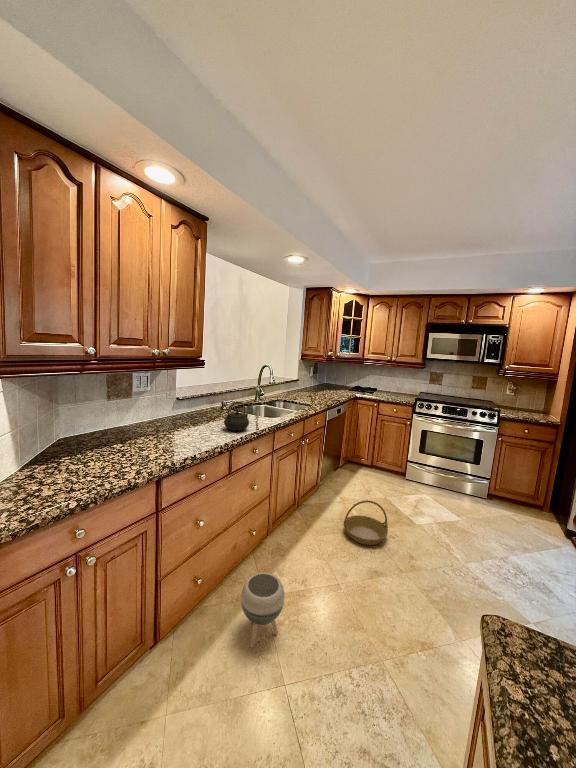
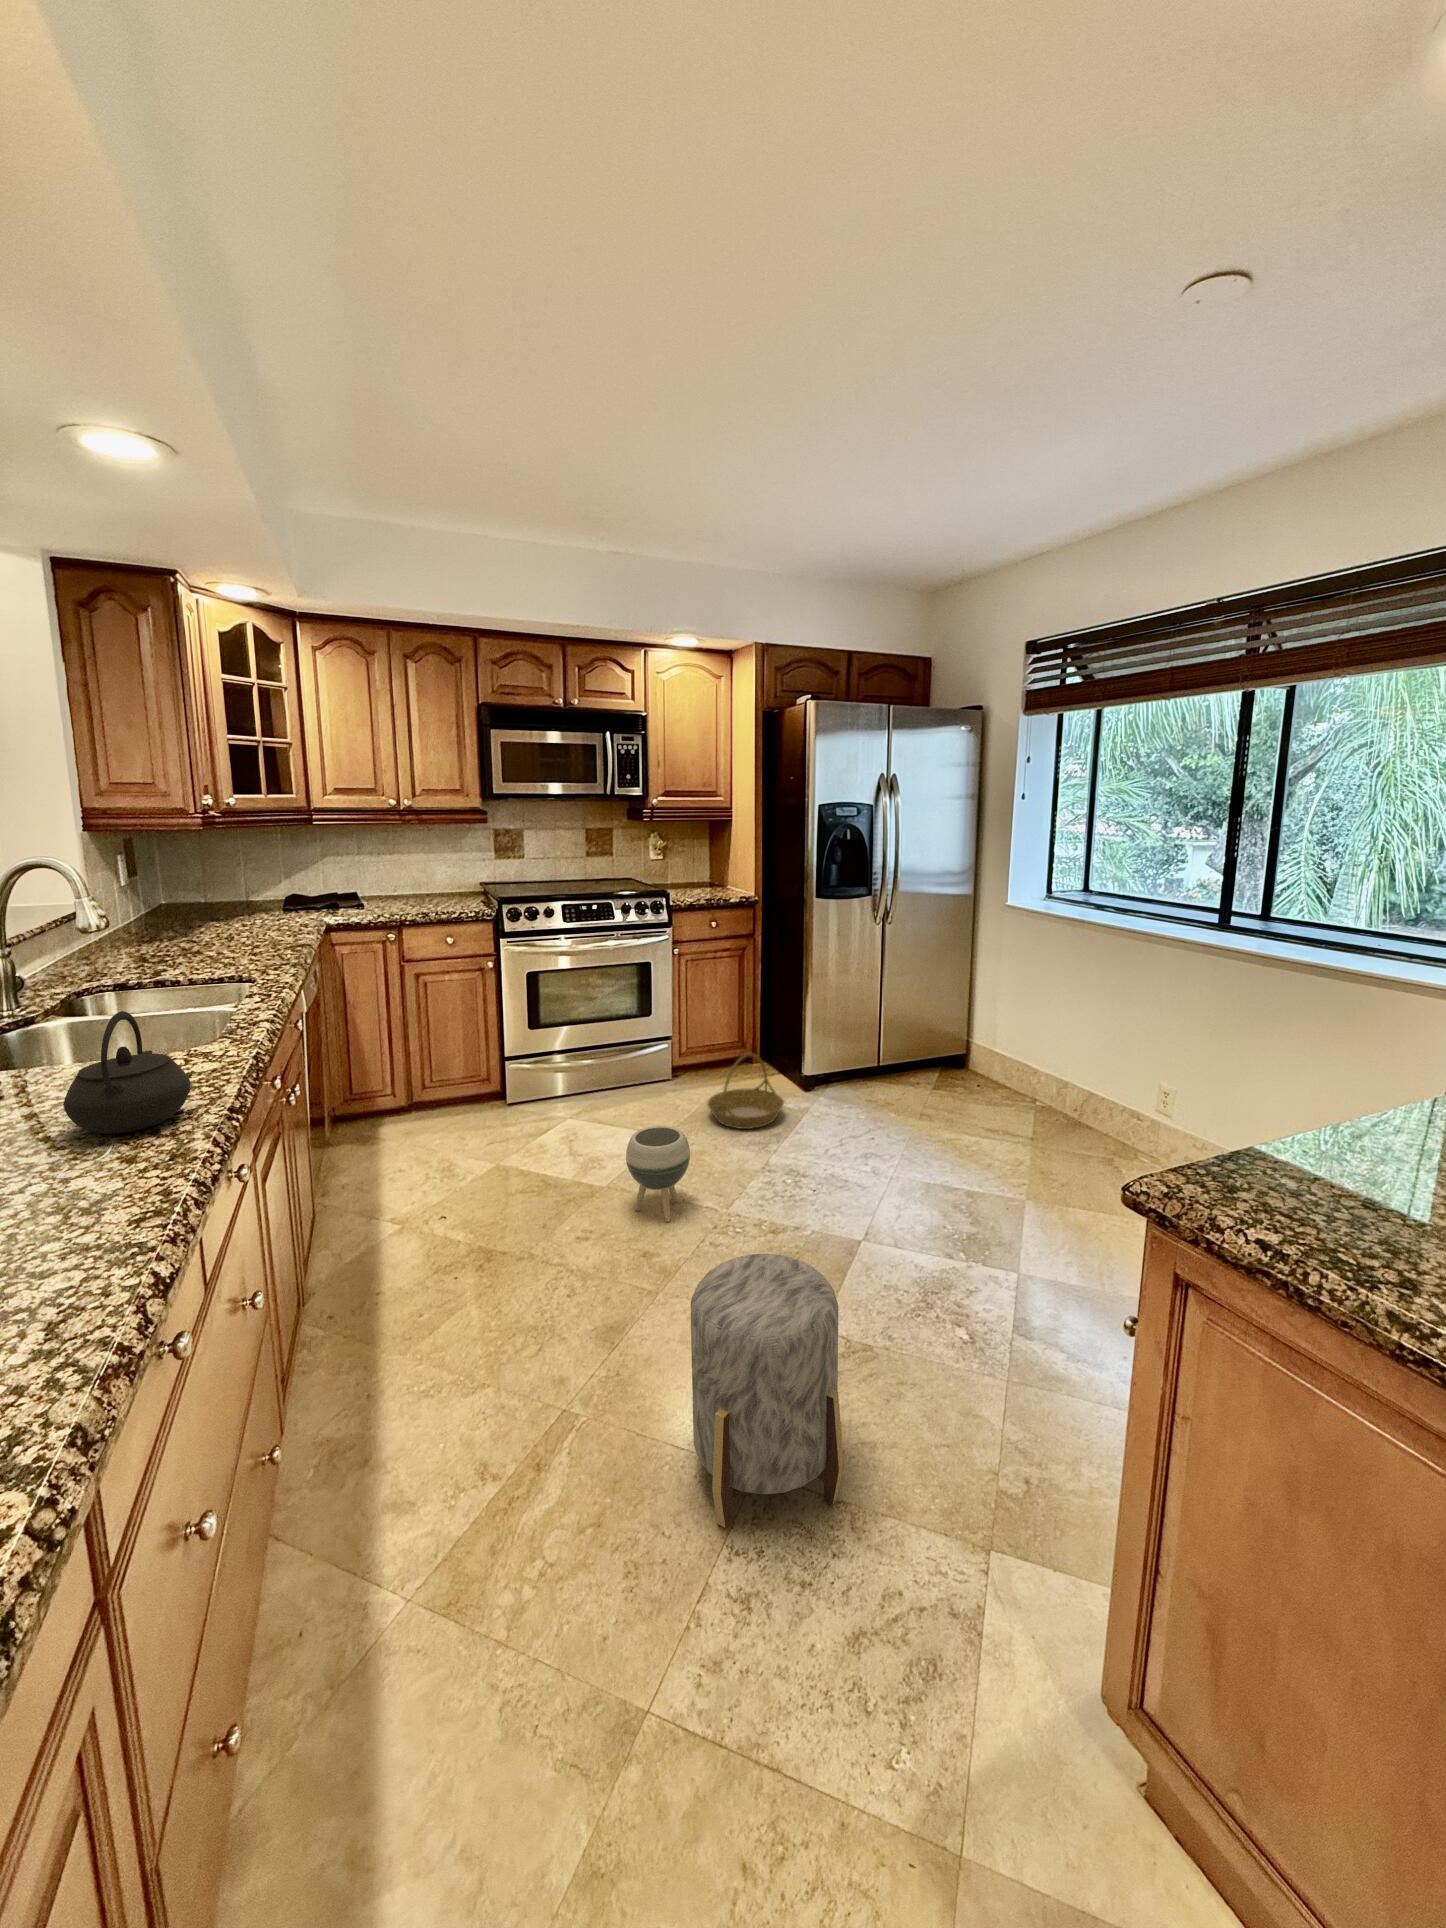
basket: present [344,500,388,545] -> present [708,1053,784,1129]
stool: none [352,563,433,702] -> present [691,1254,844,1528]
planter: present [241,572,284,647] -> present [626,1126,690,1222]

